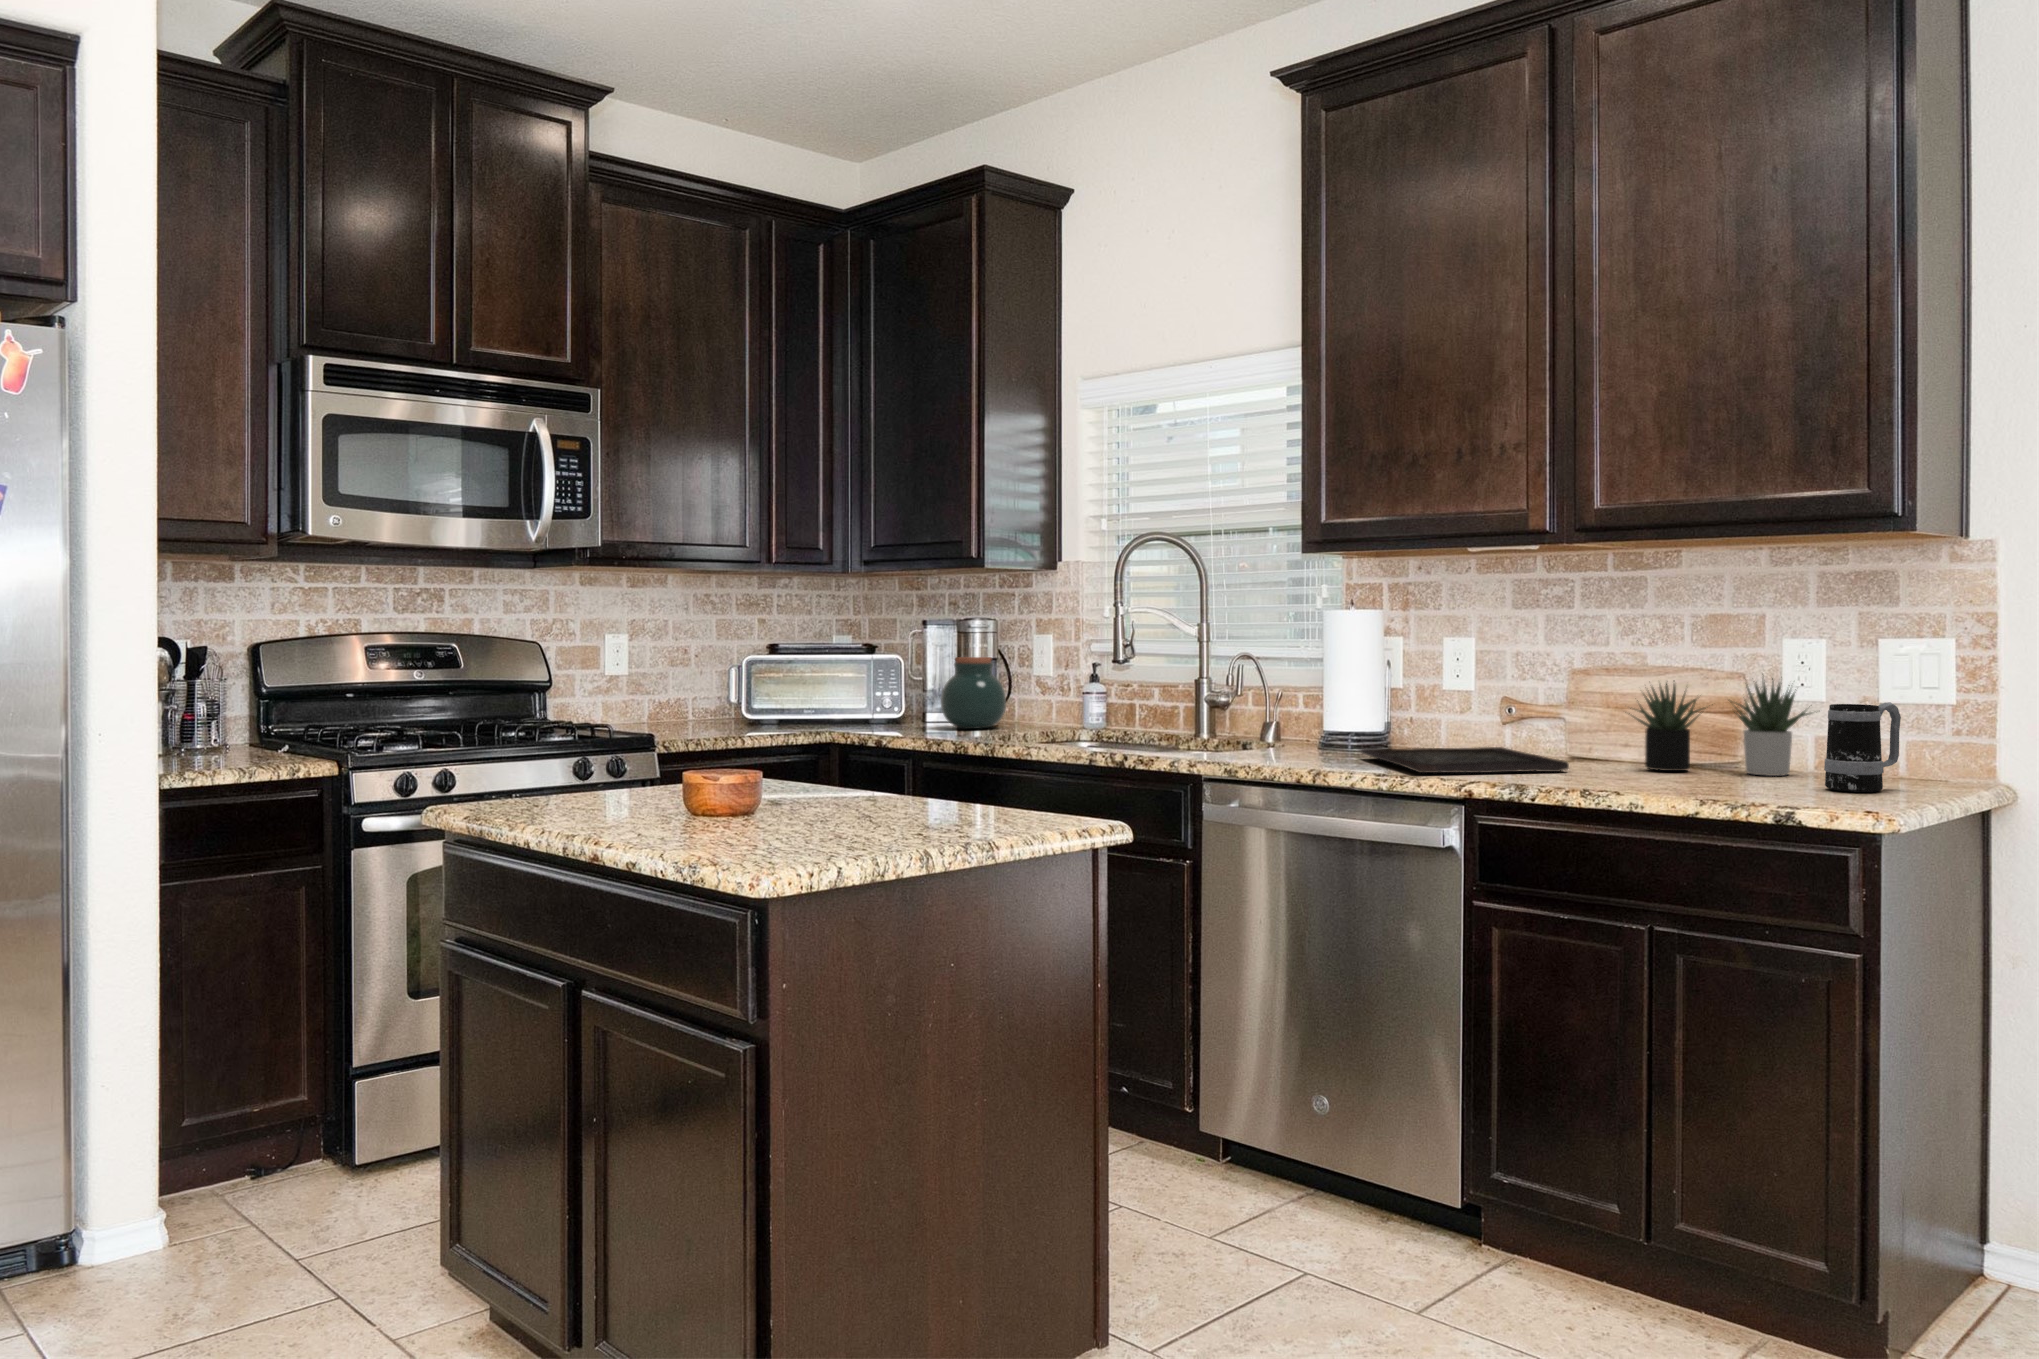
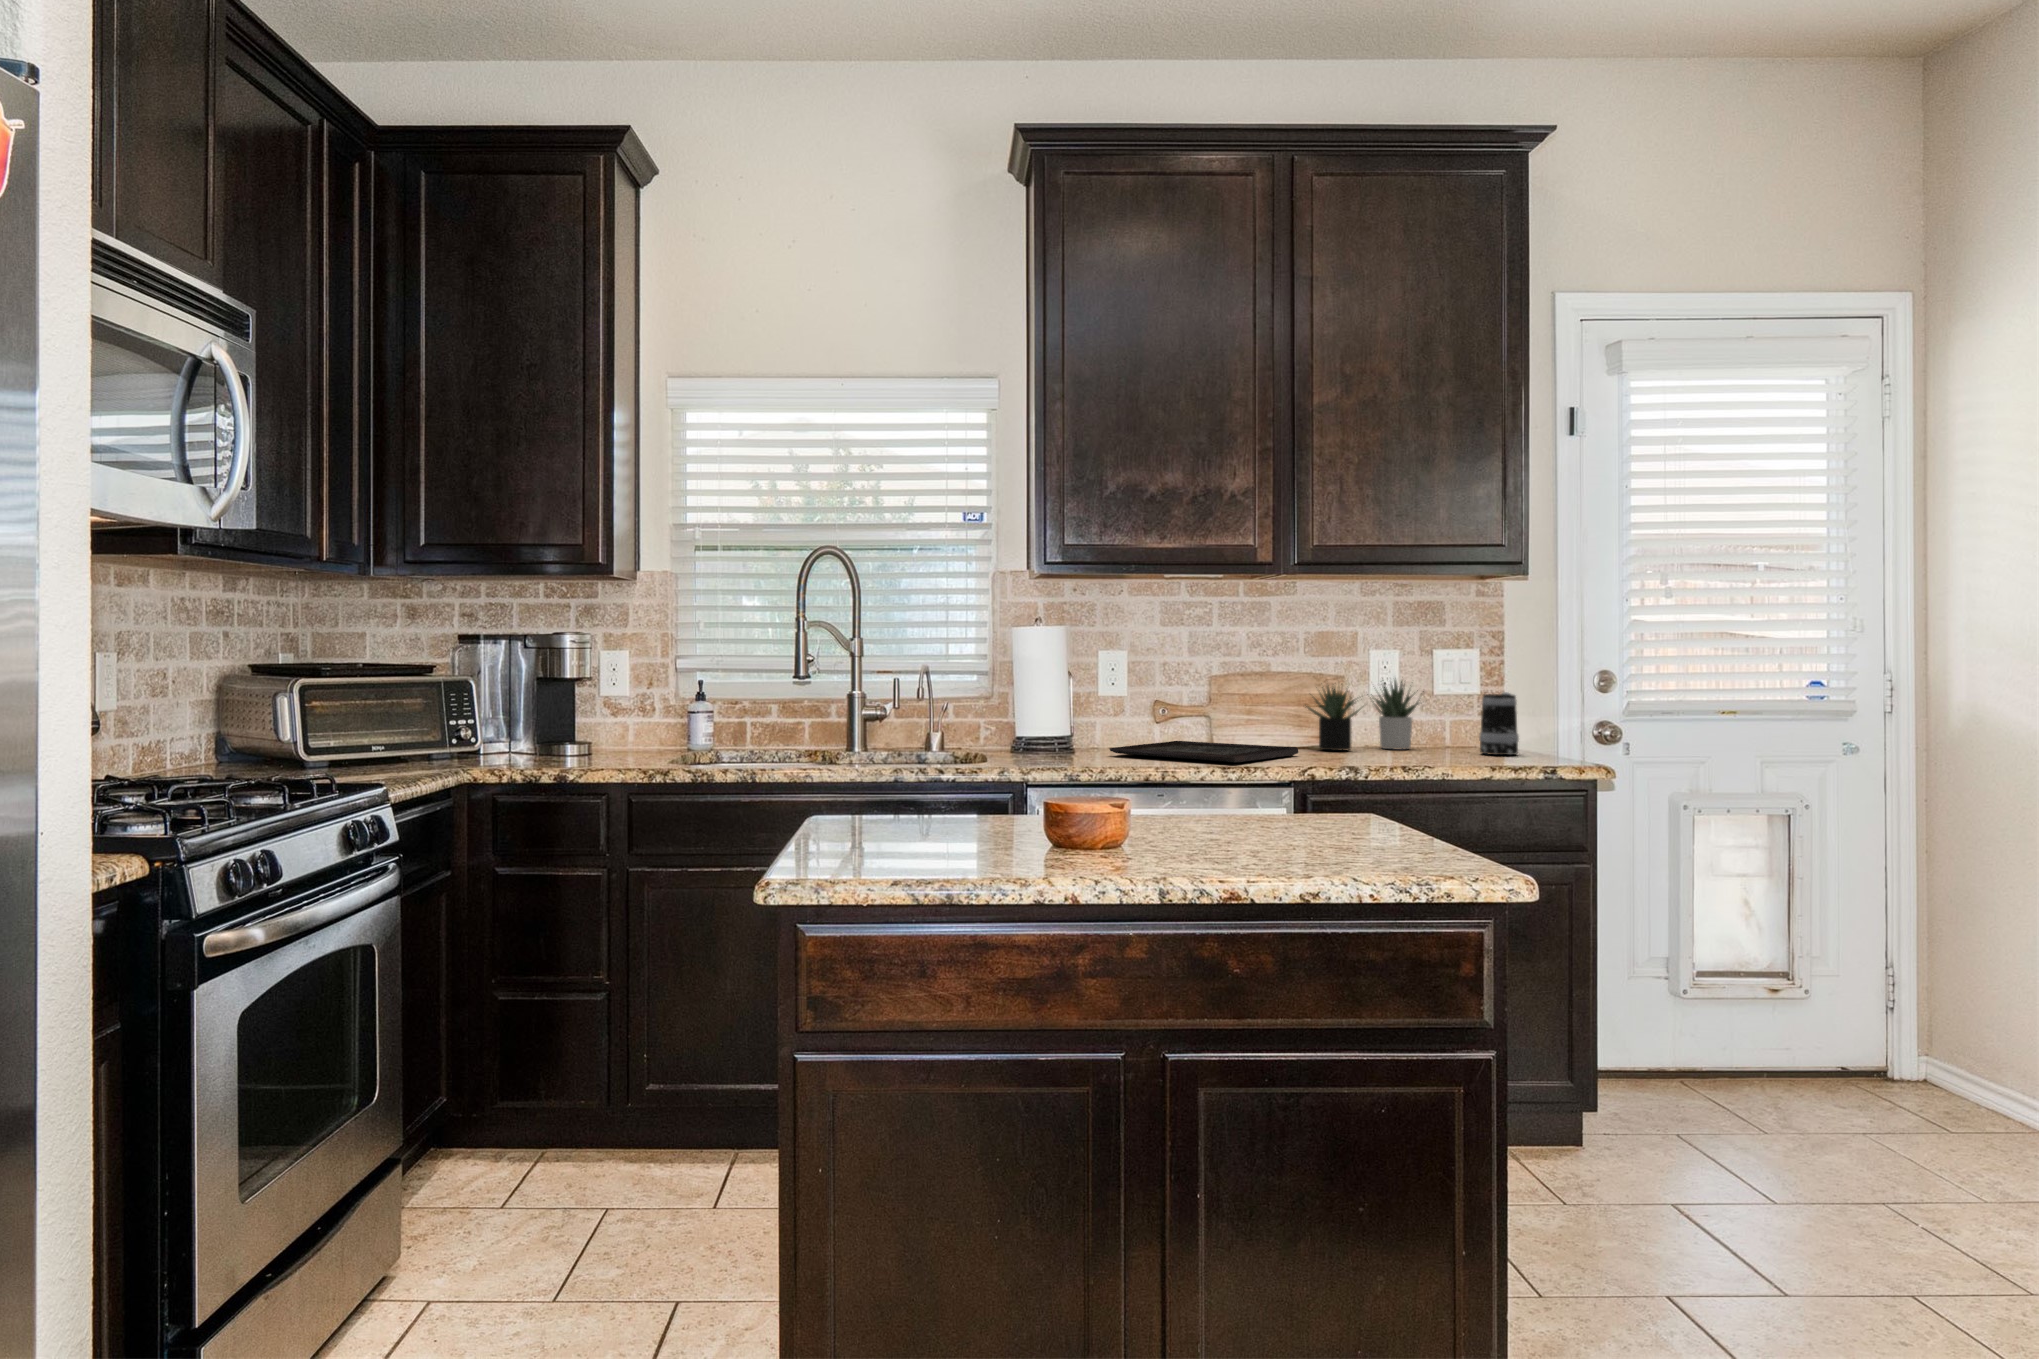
jar: present [941,657,1006,729] -> none [548,674,623,754]

